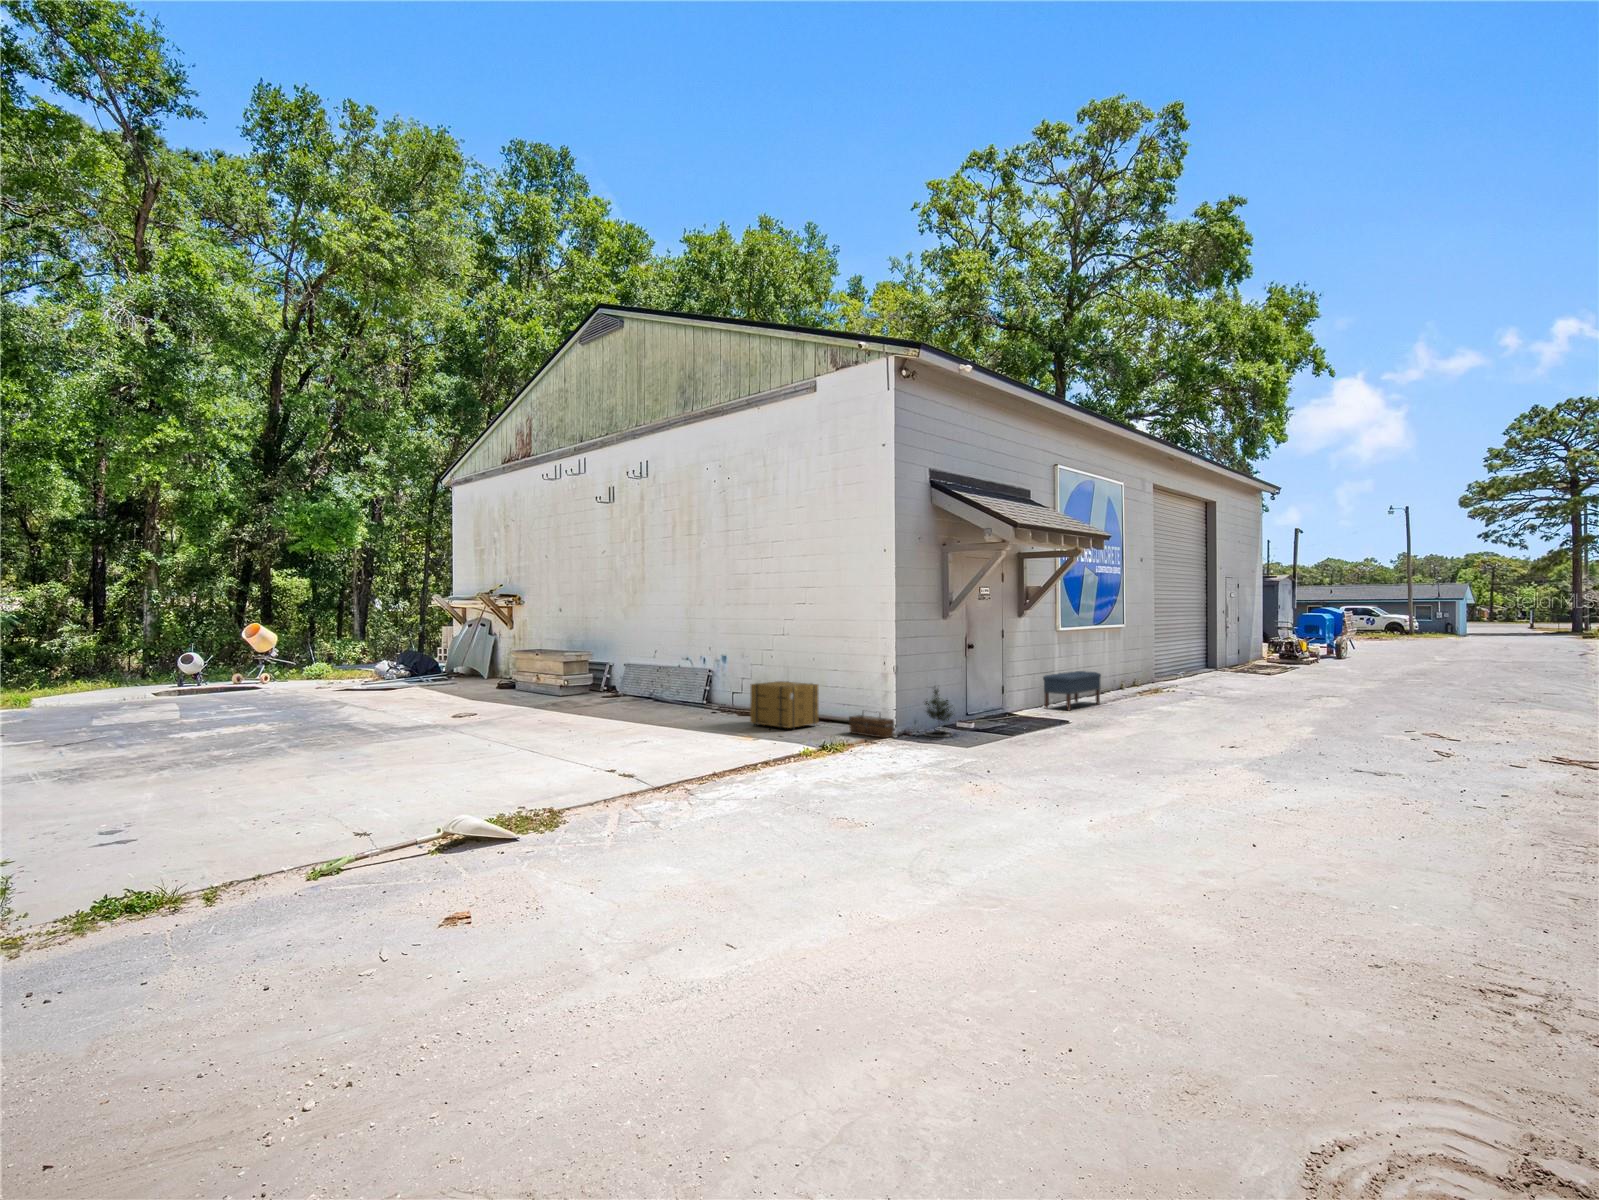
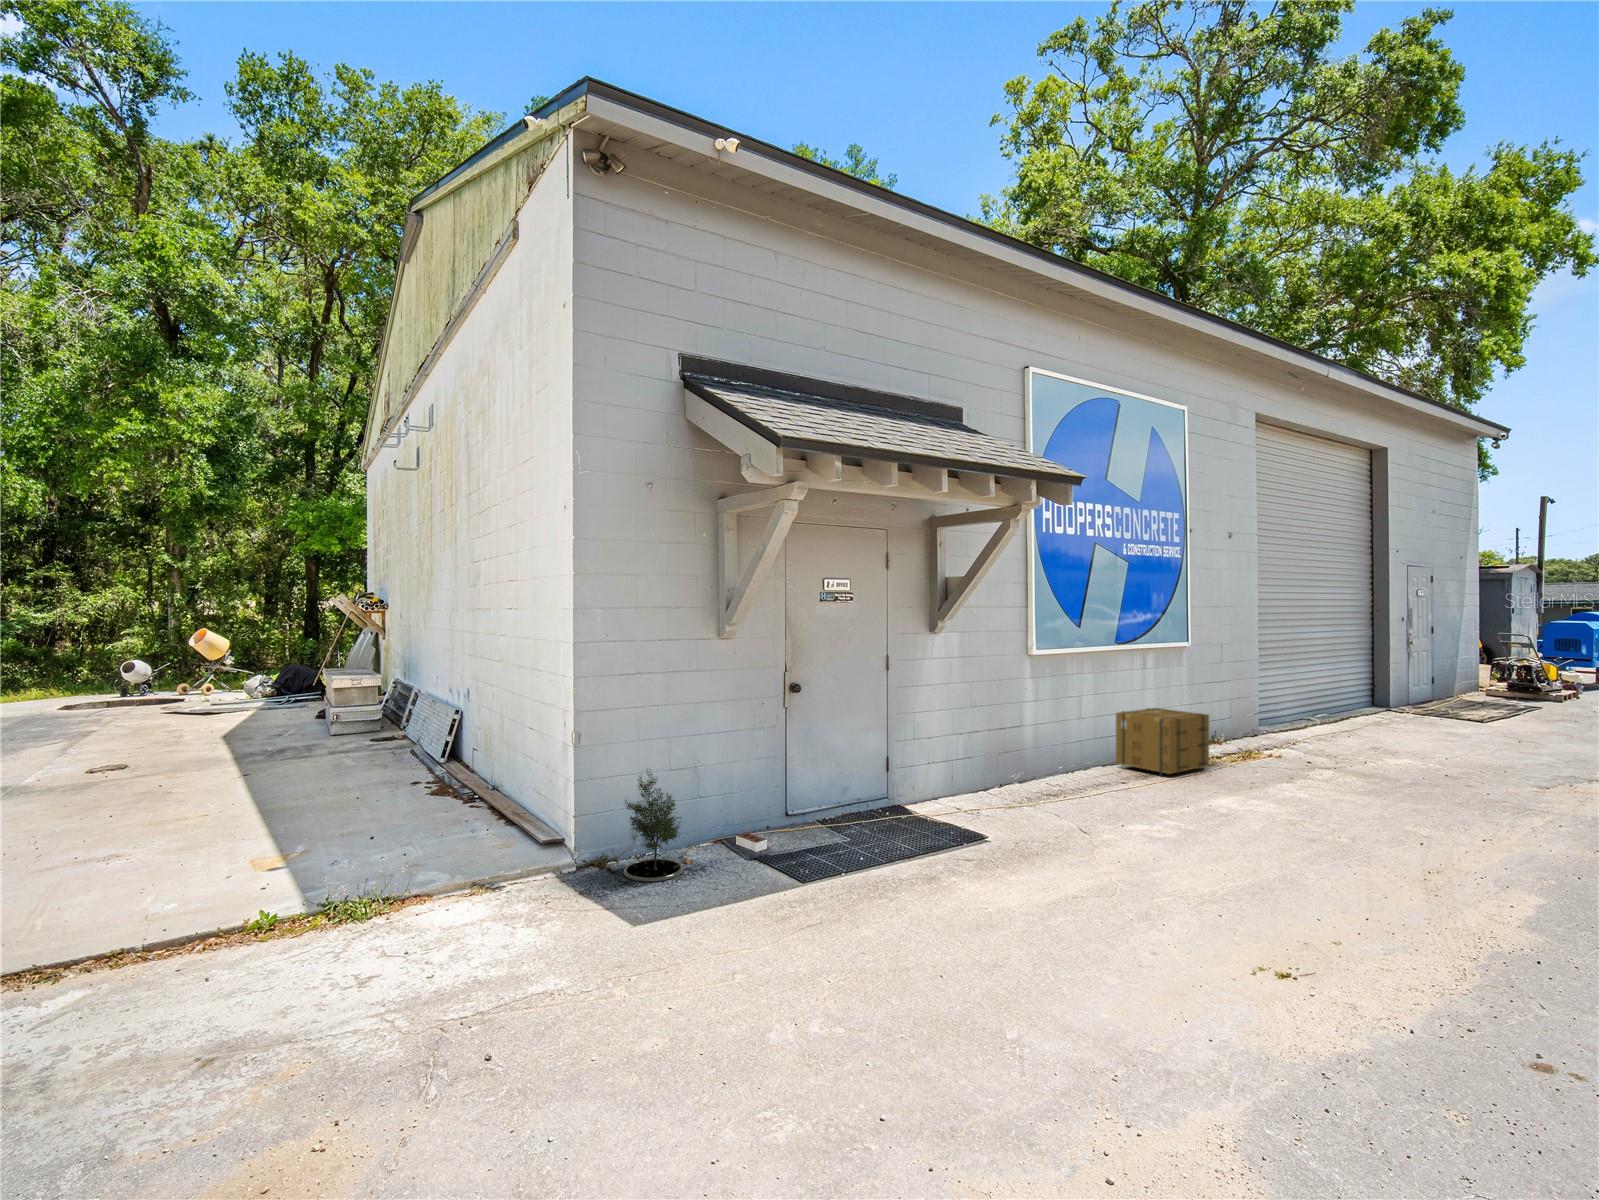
bench: present [1043,671,1101,711] -> none [991,723,1113,801]
cardboard box: present [750,681,819,728] -> present [1116,708,1209,776]
toolbox: present [849,710,895,738] -> none [507,810,562,876]

